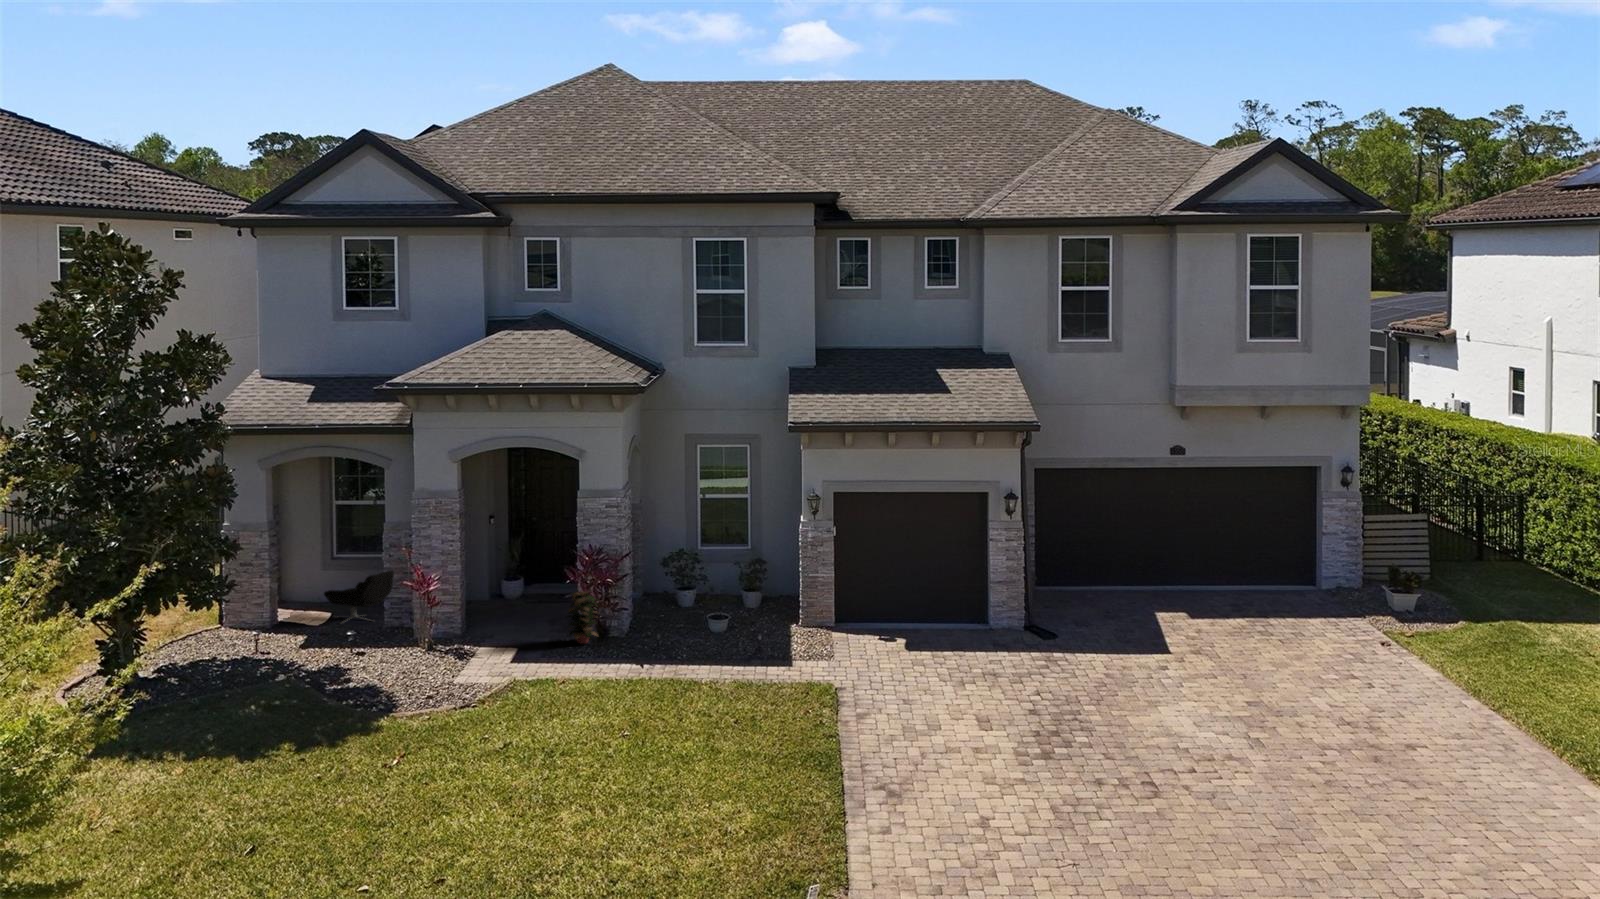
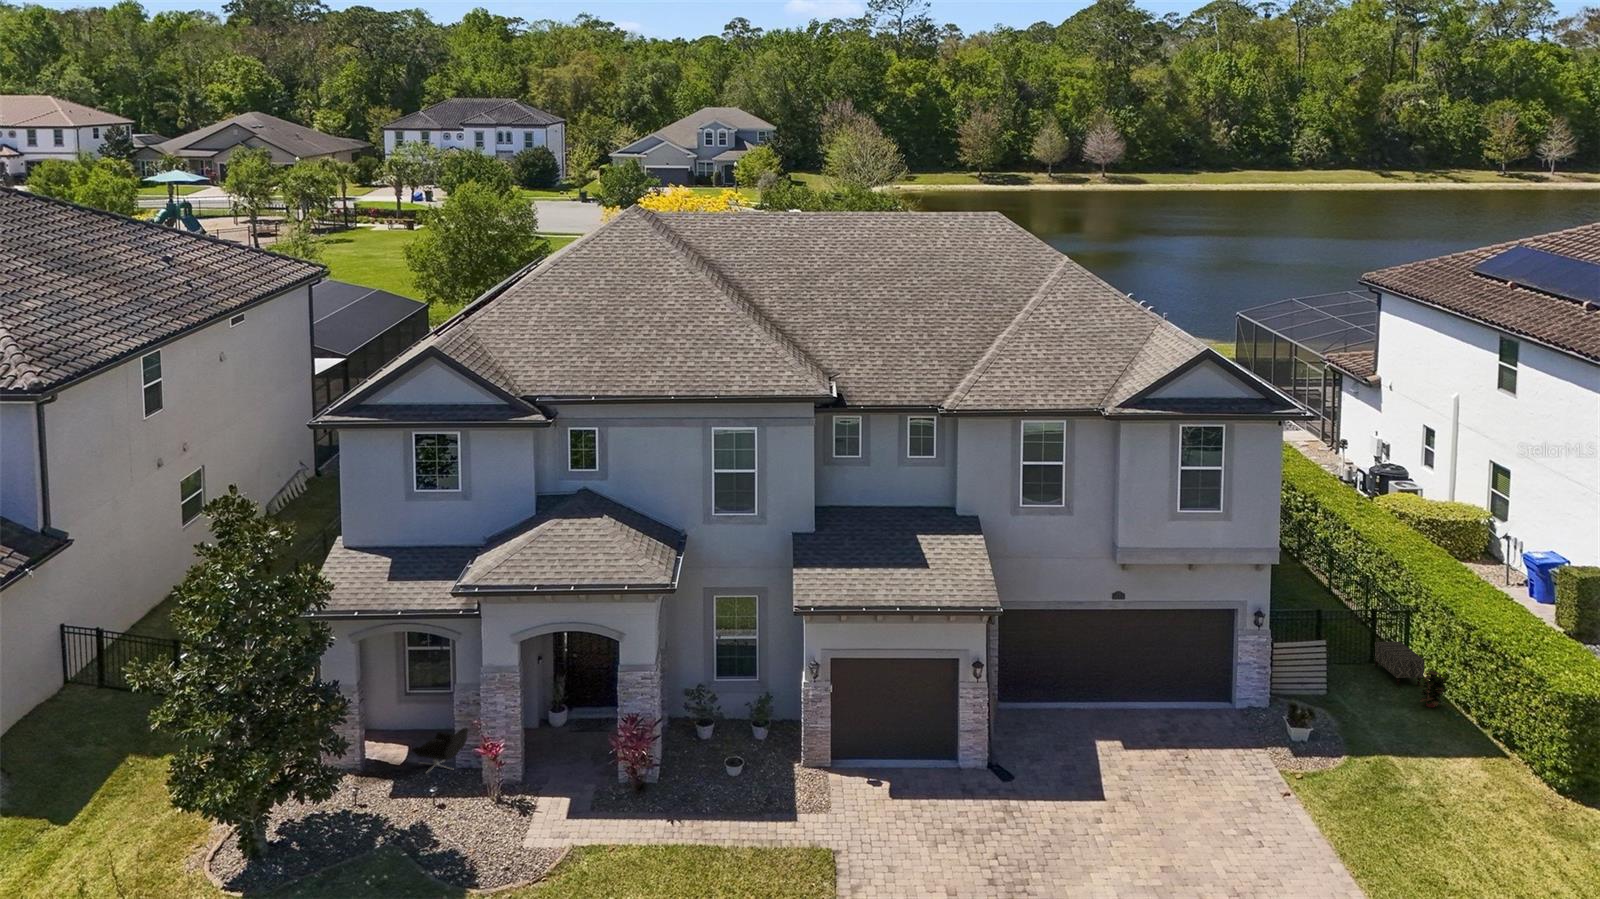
bench: none [1481,532,1545,574] -> present [1374,642,1424,686]
decorative plant: present [568,592,598,644] -> present [1420,671,1447,708]

